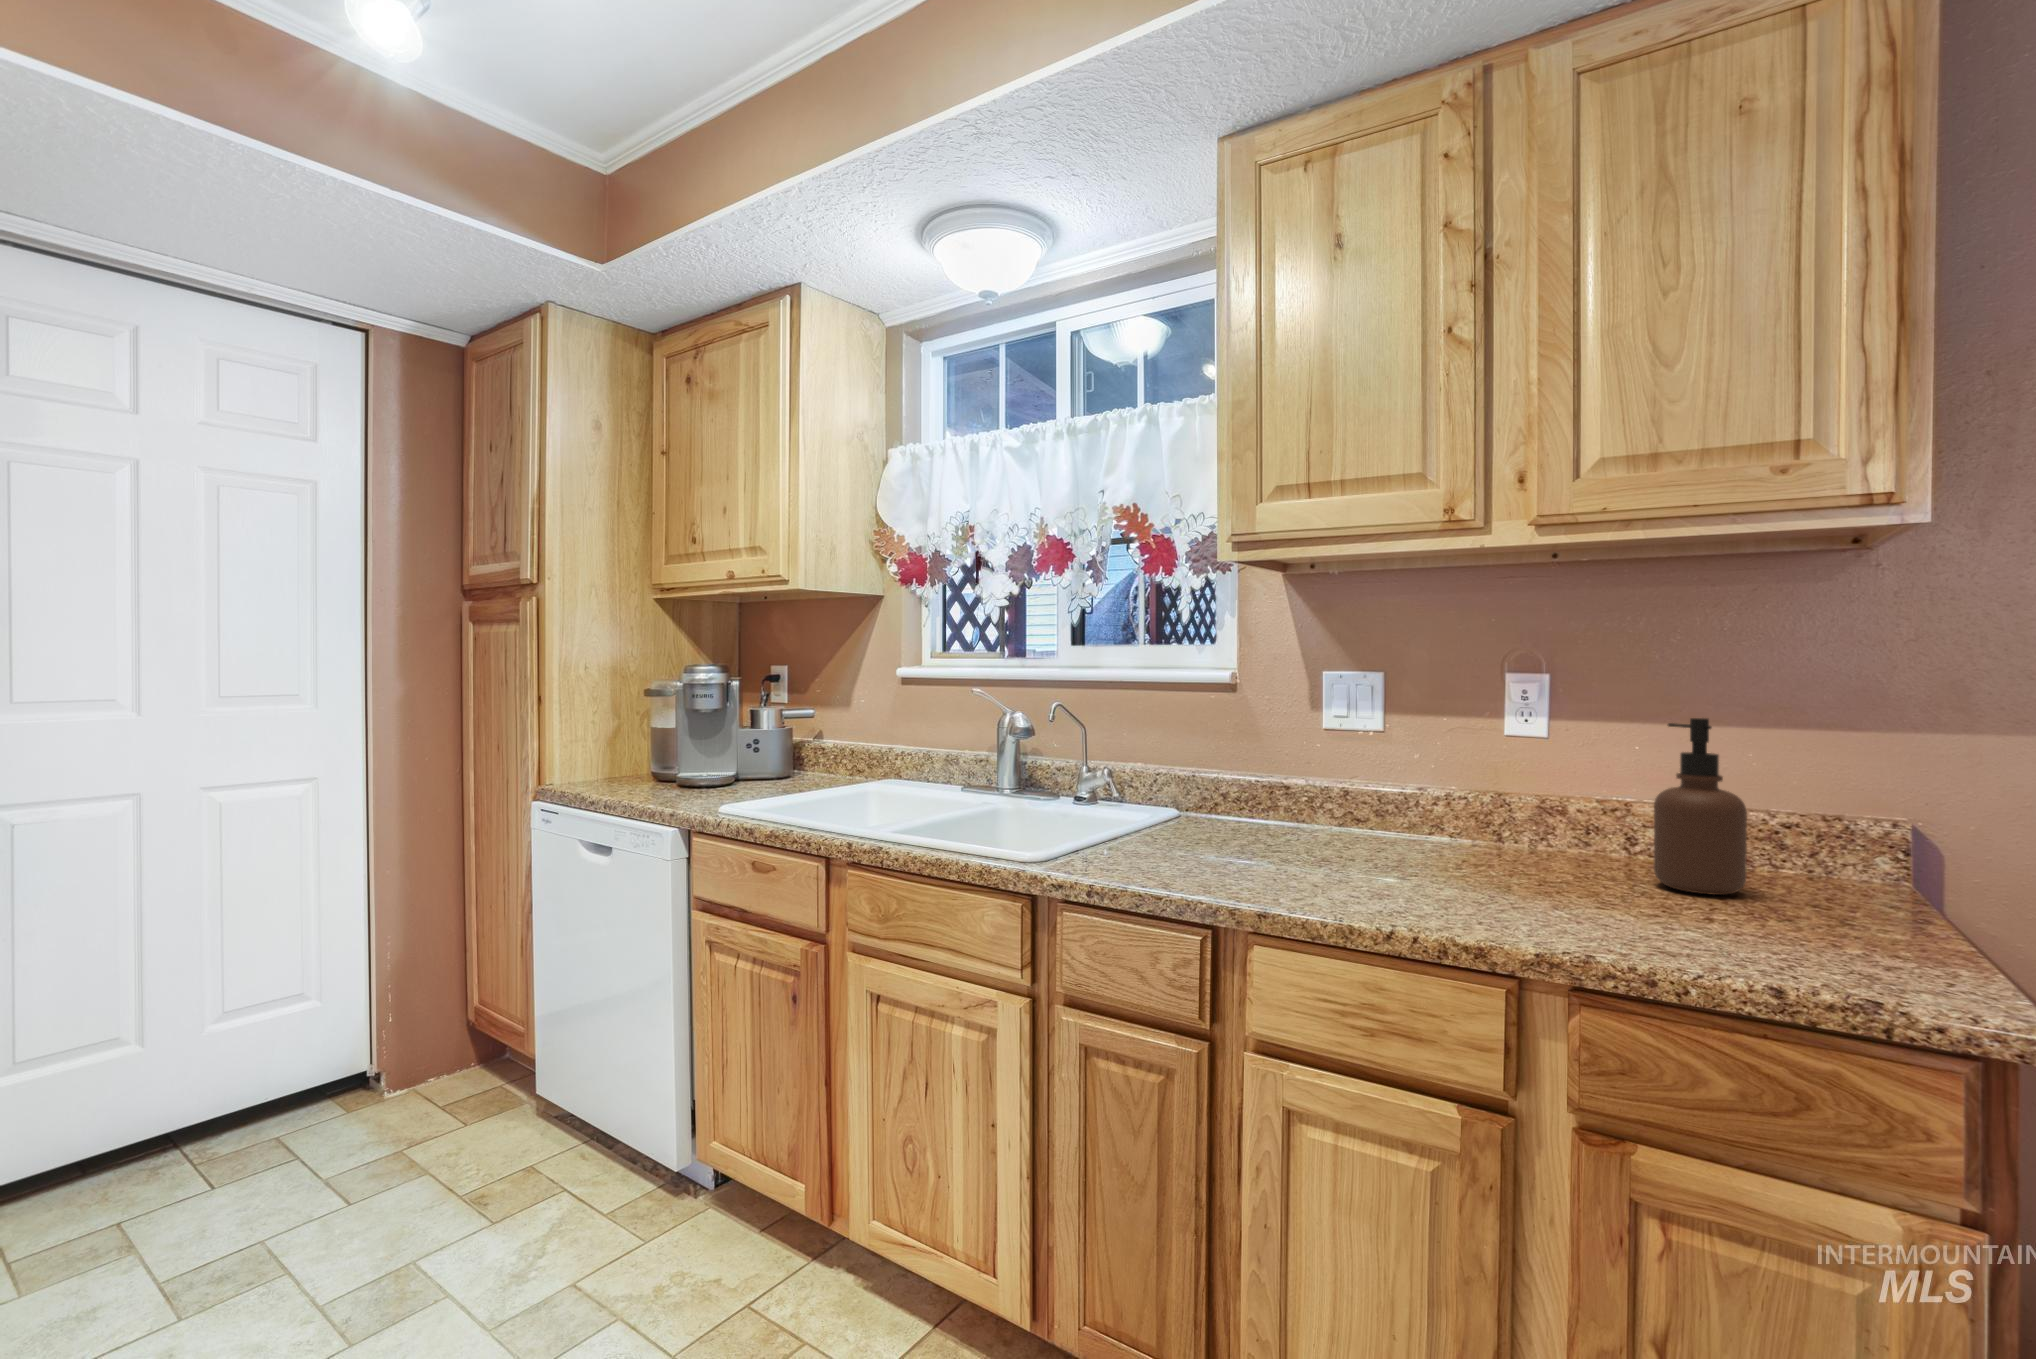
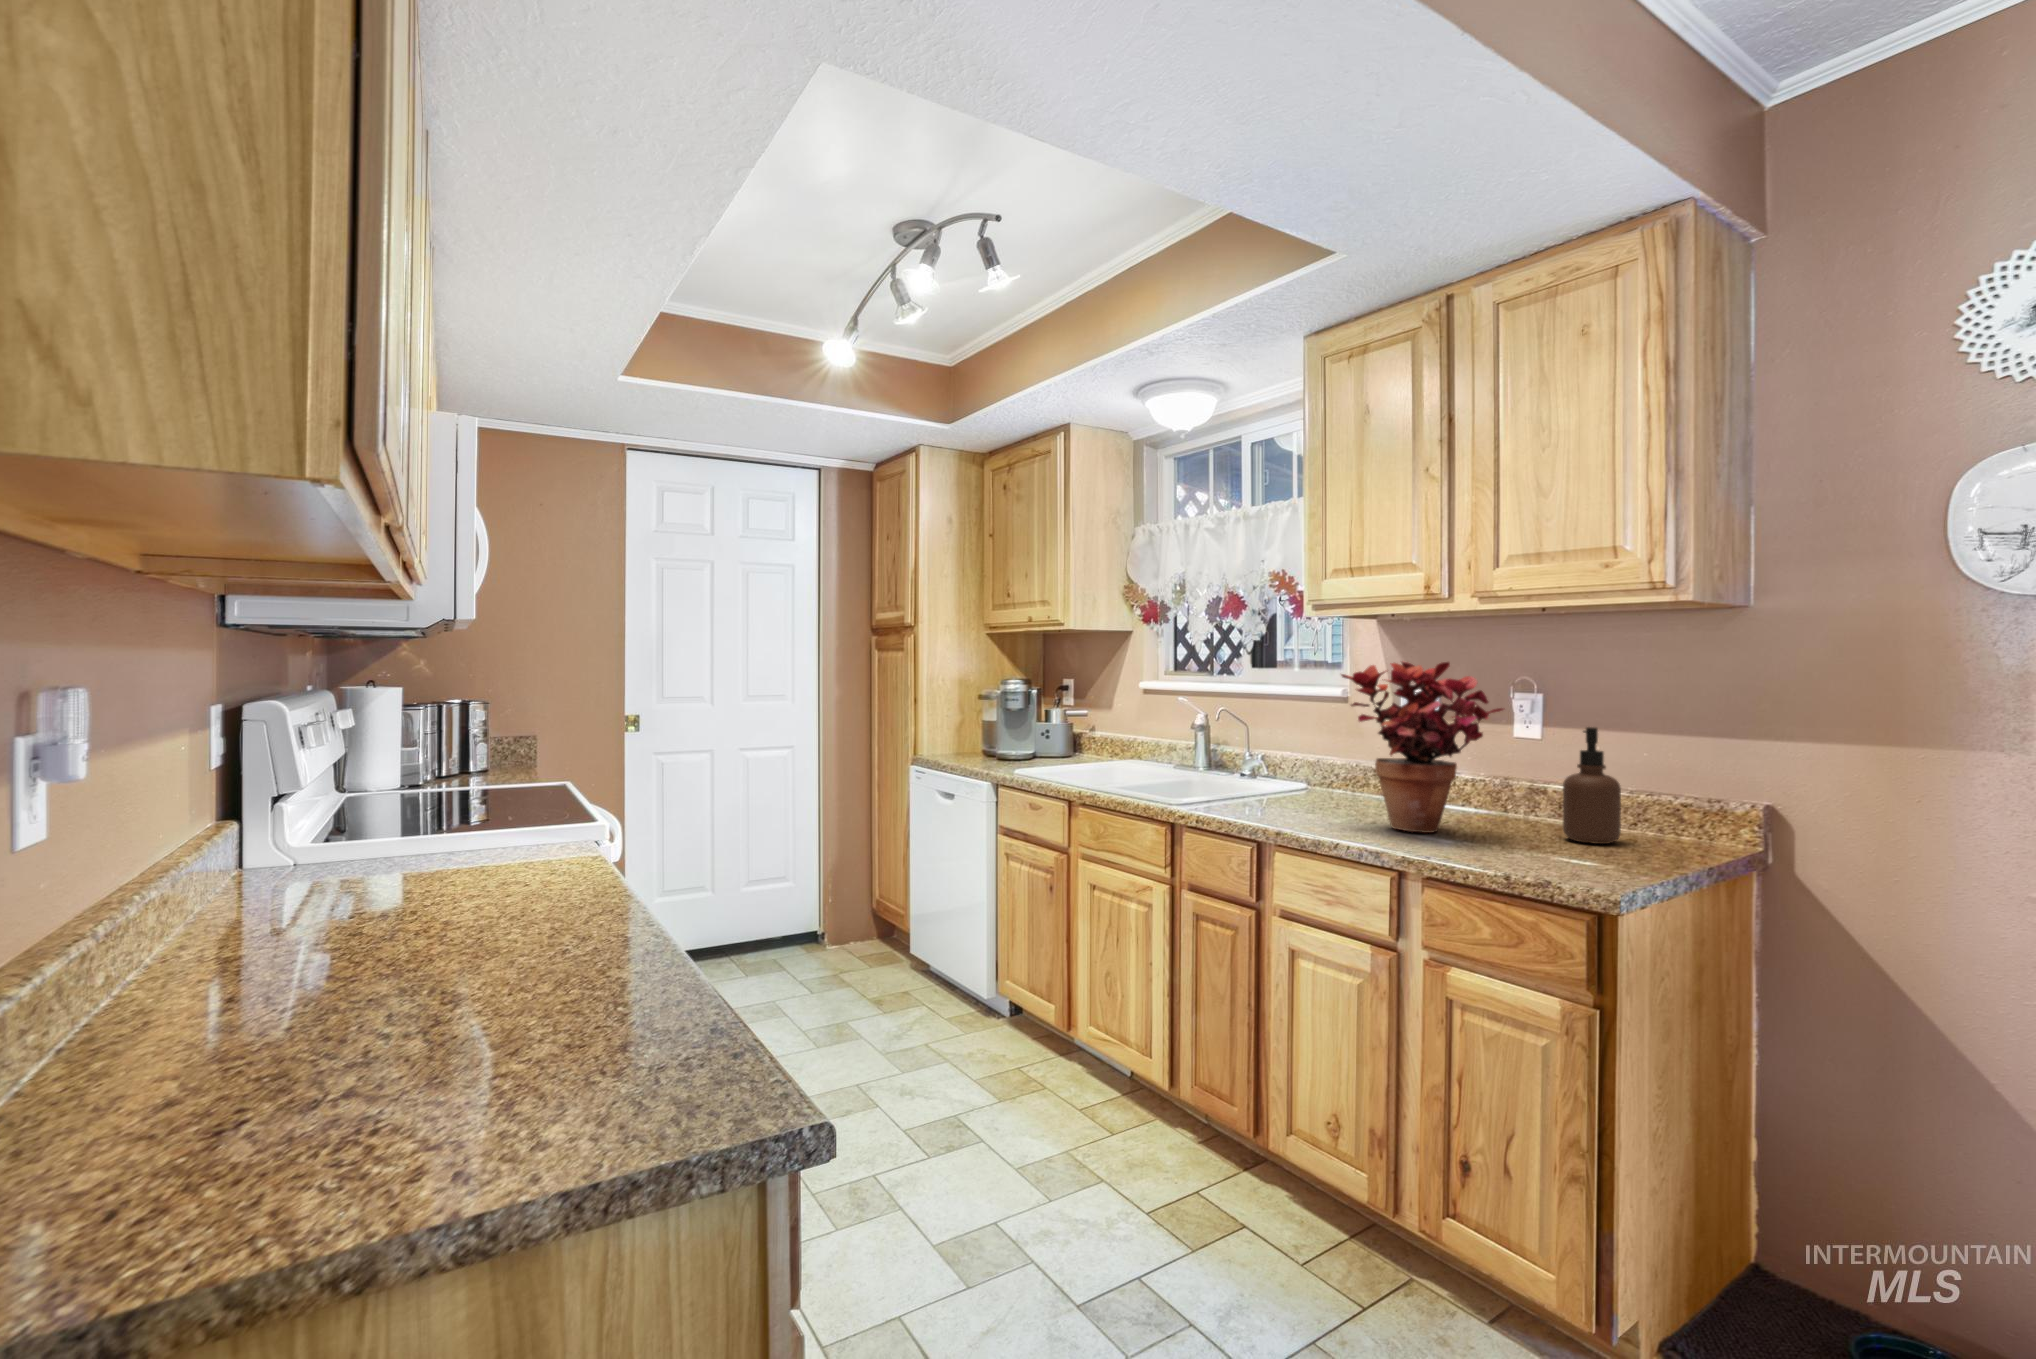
potted plant: none [1337,616,1625,894] -> present [1341,662,1503,833]

